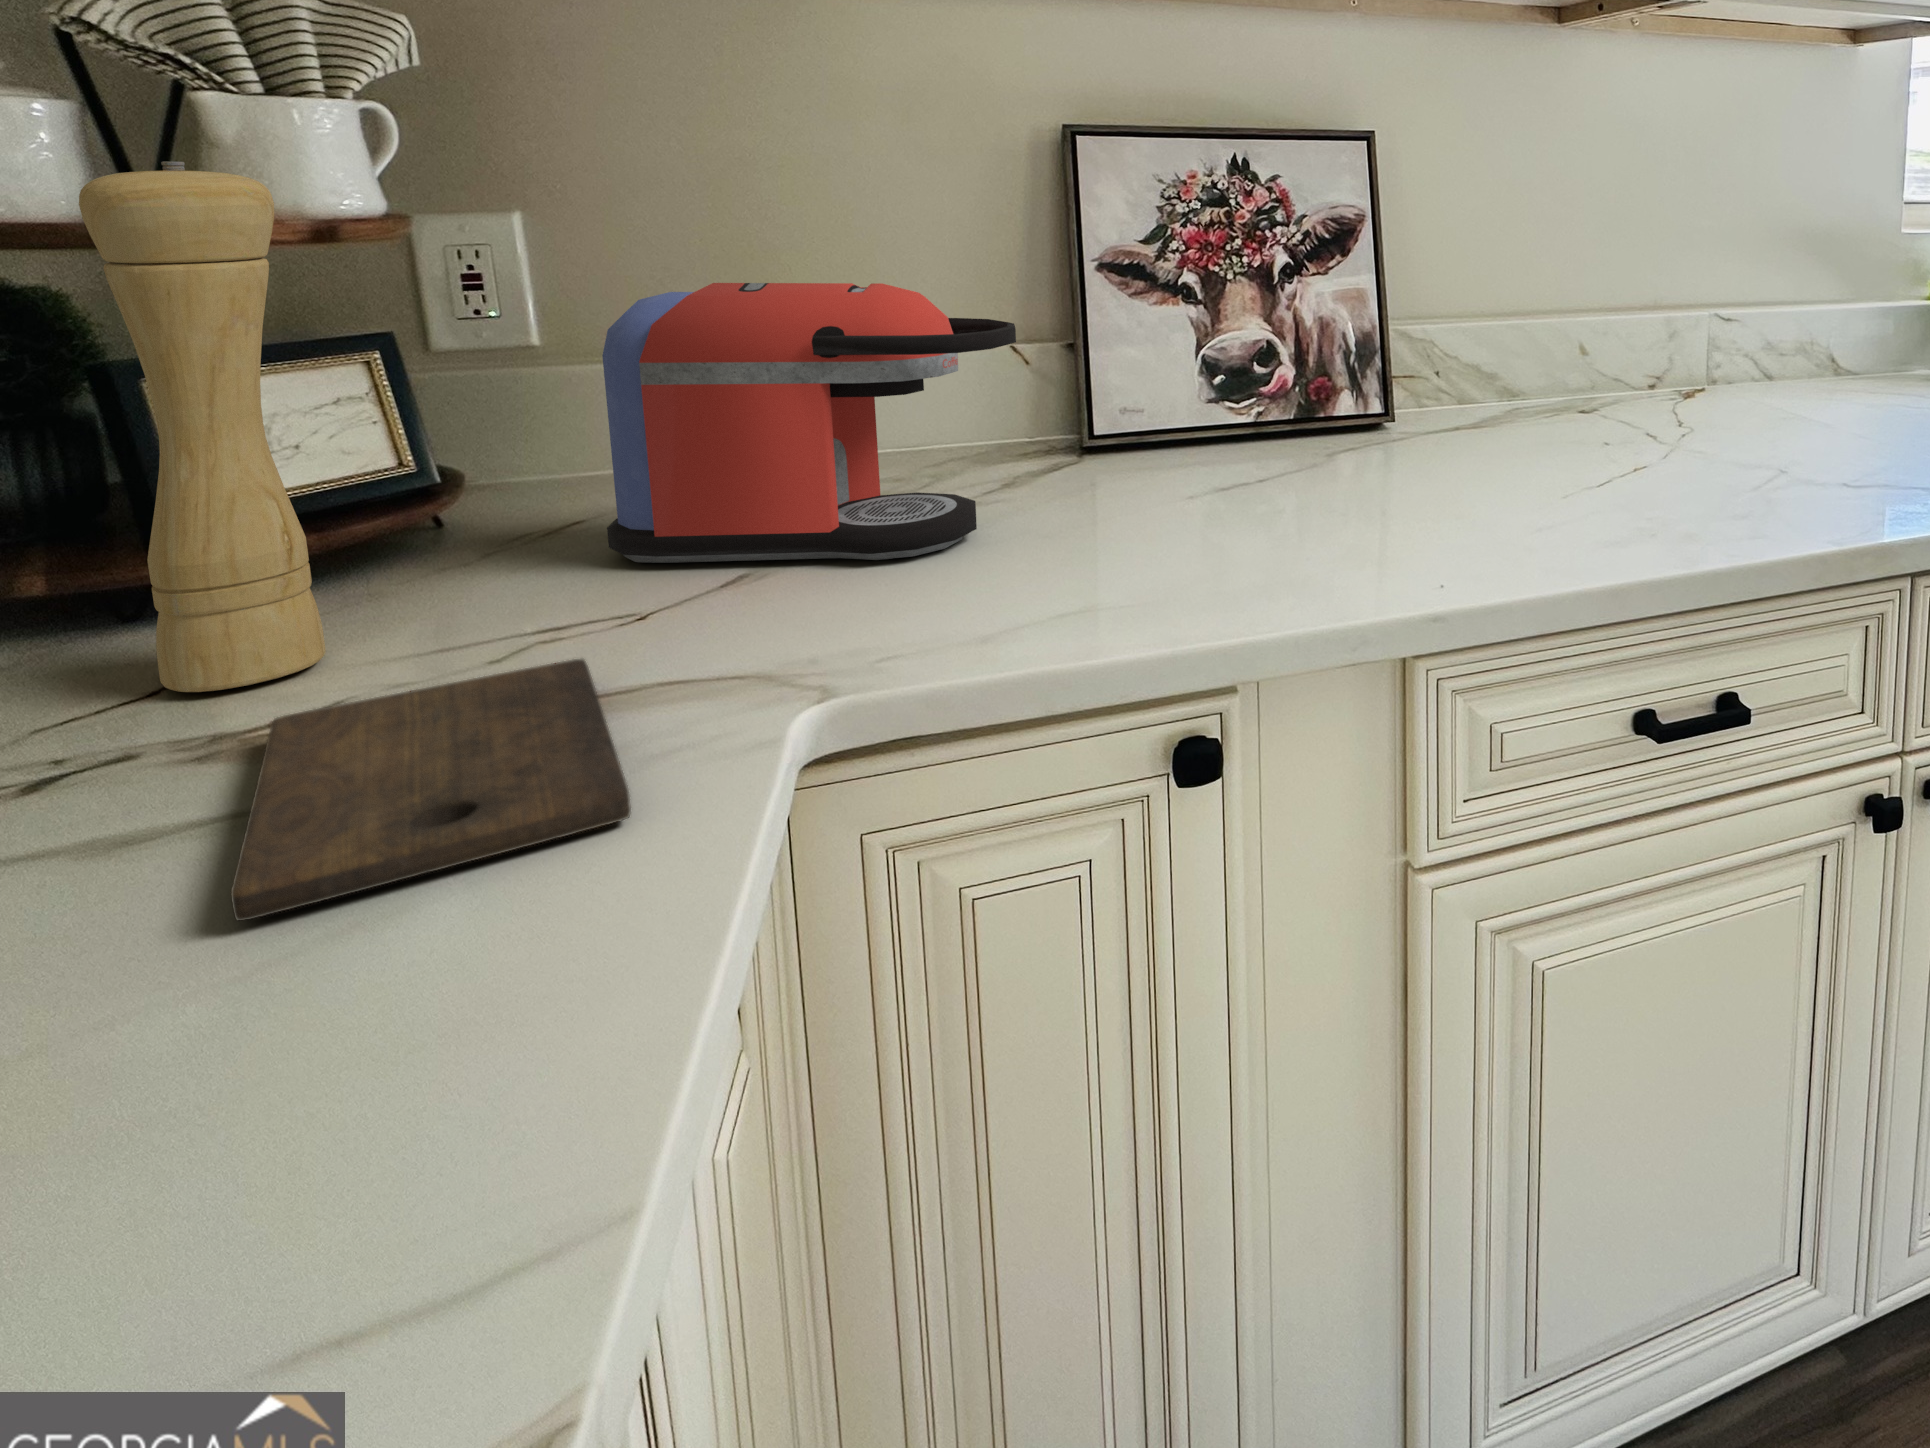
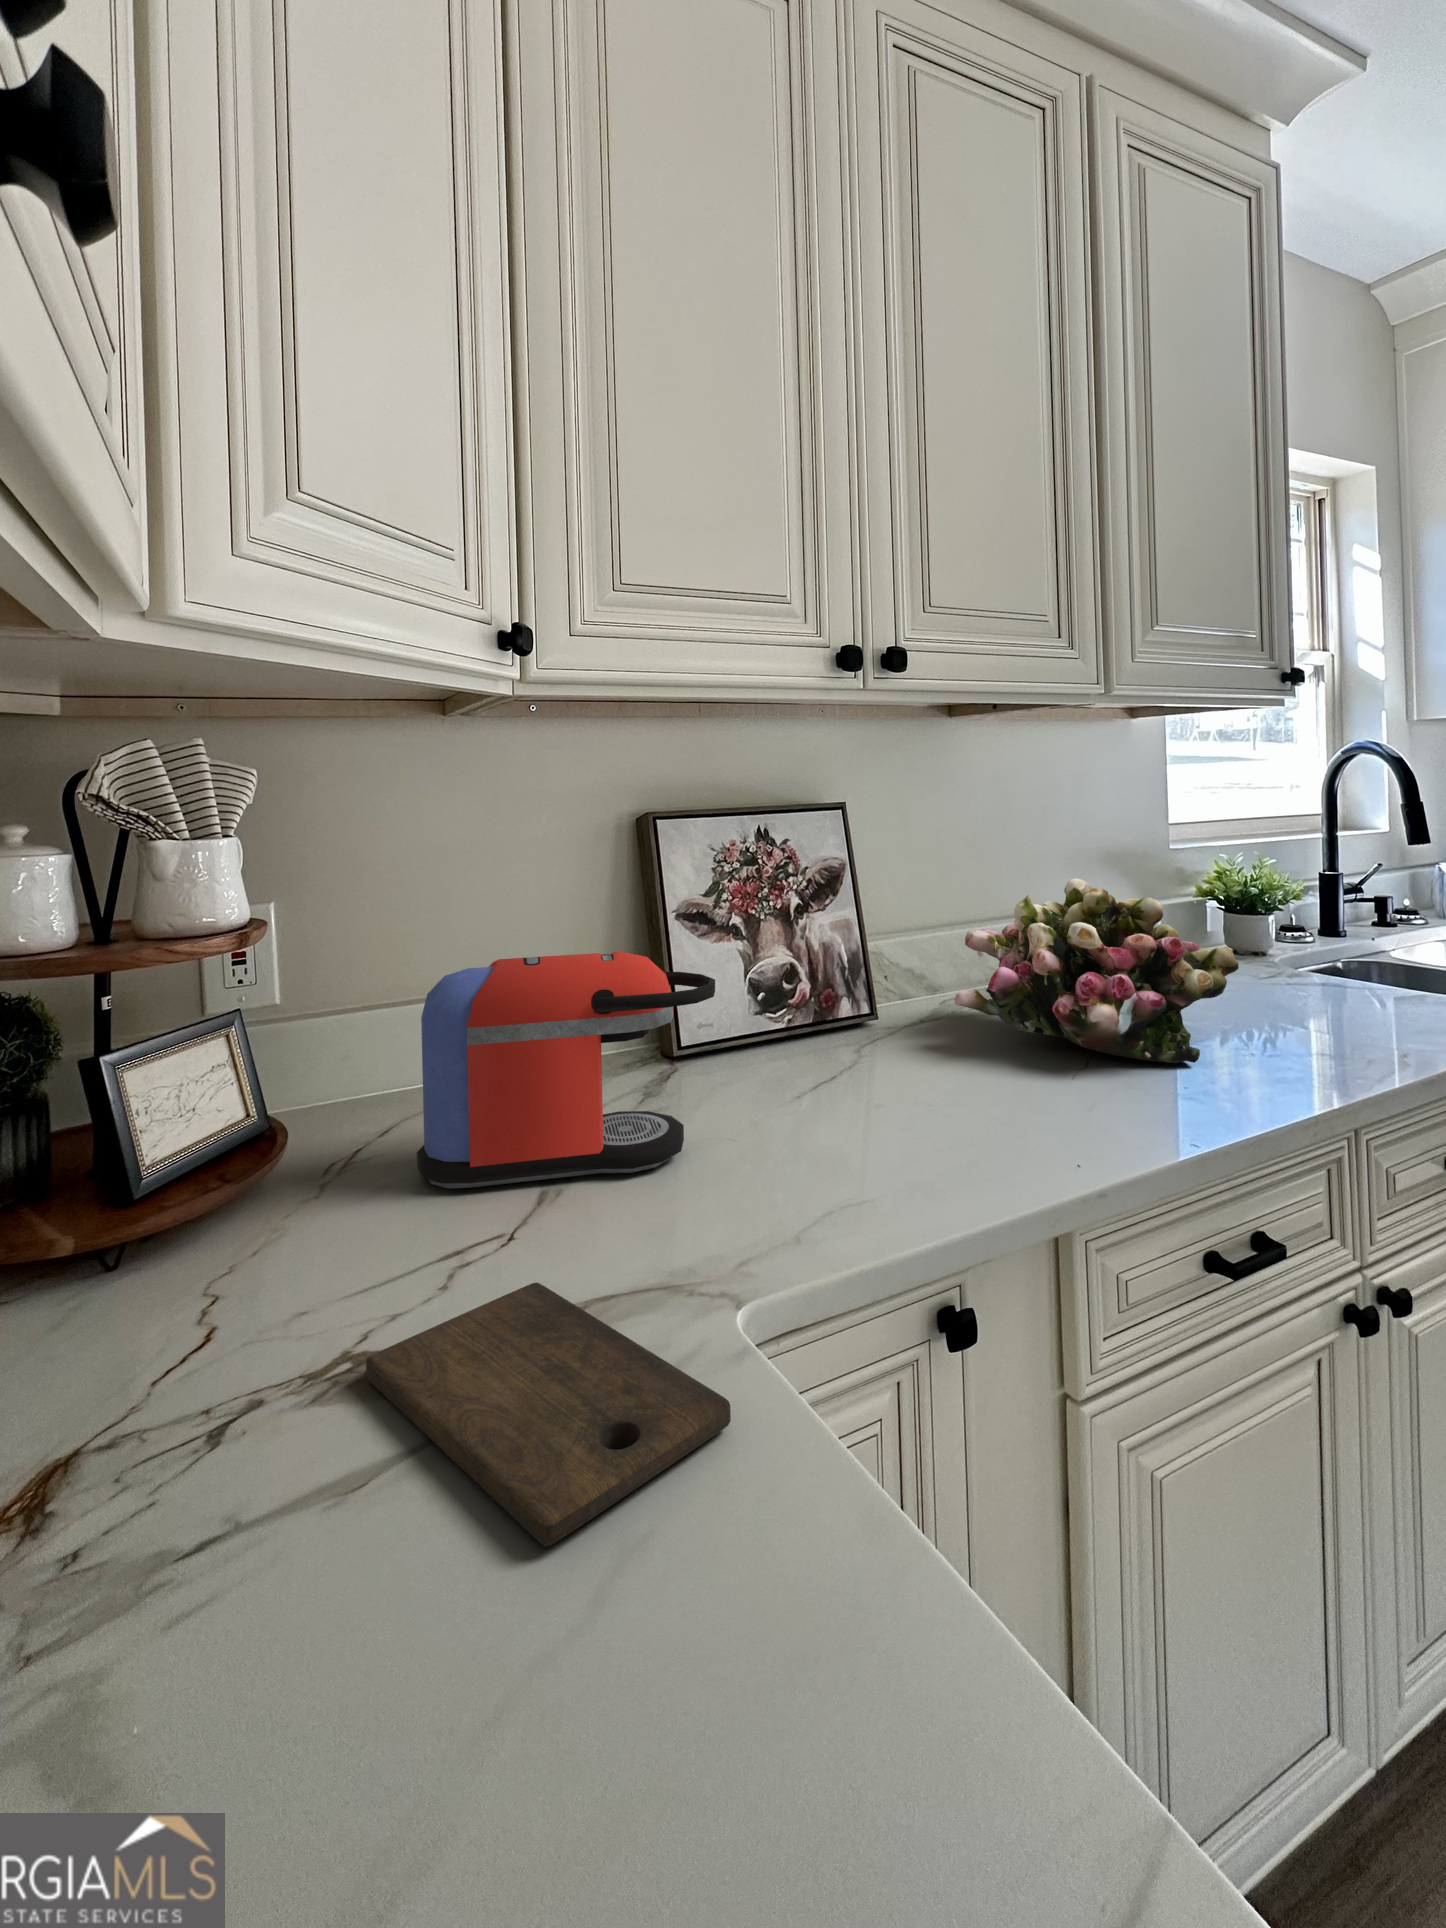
pepper mill: present [79,162,326,692] -> none [192,907,313,1338]
flower arrangement: none [1463,248,1828,488] -> present [955,879,1239,1063]

